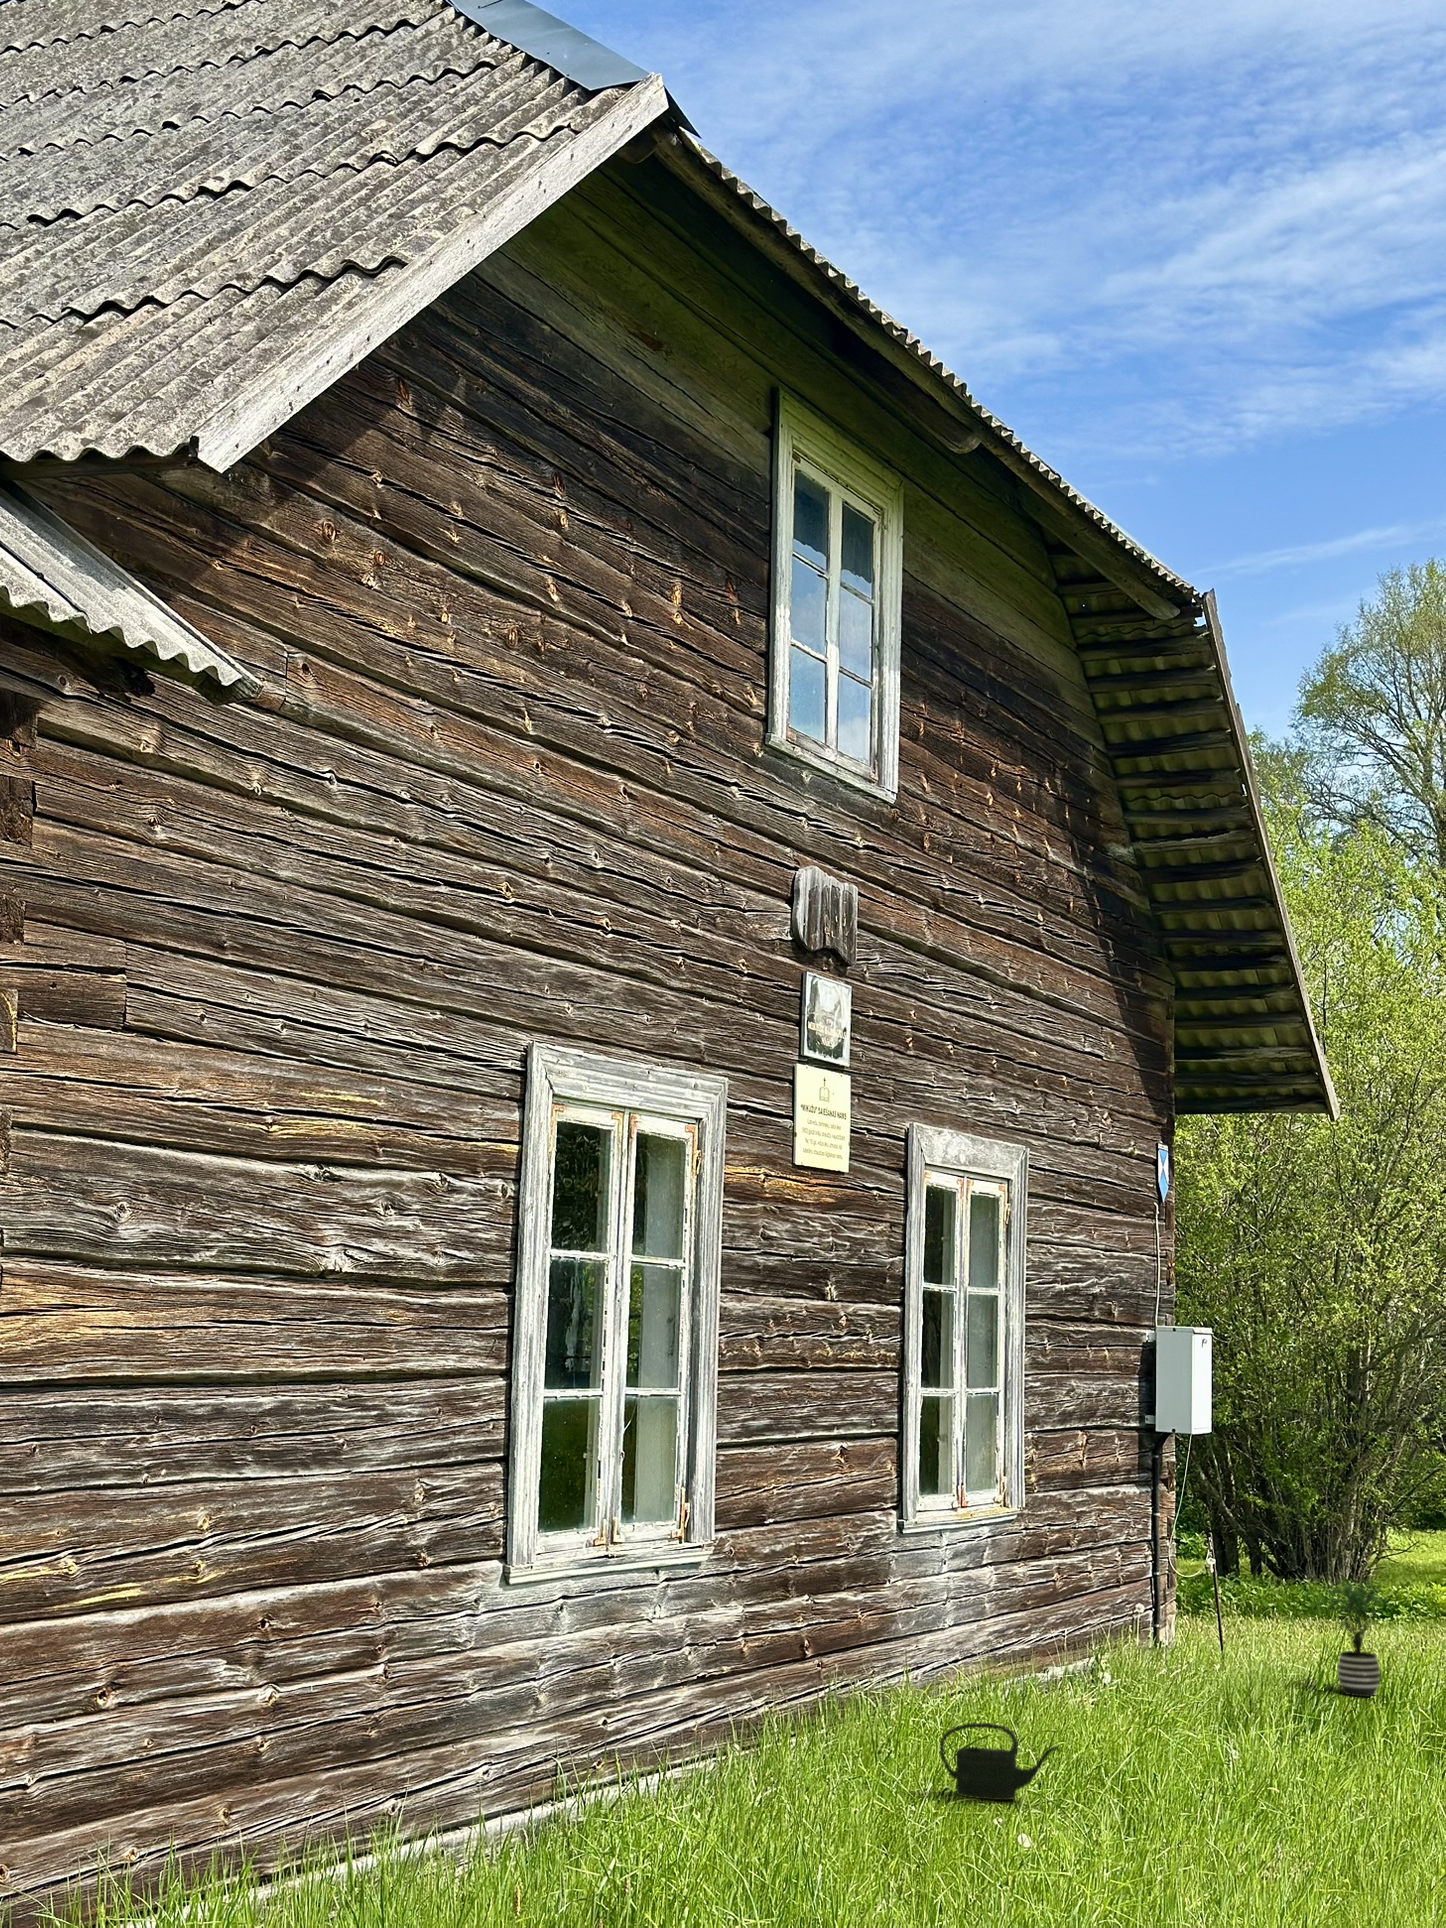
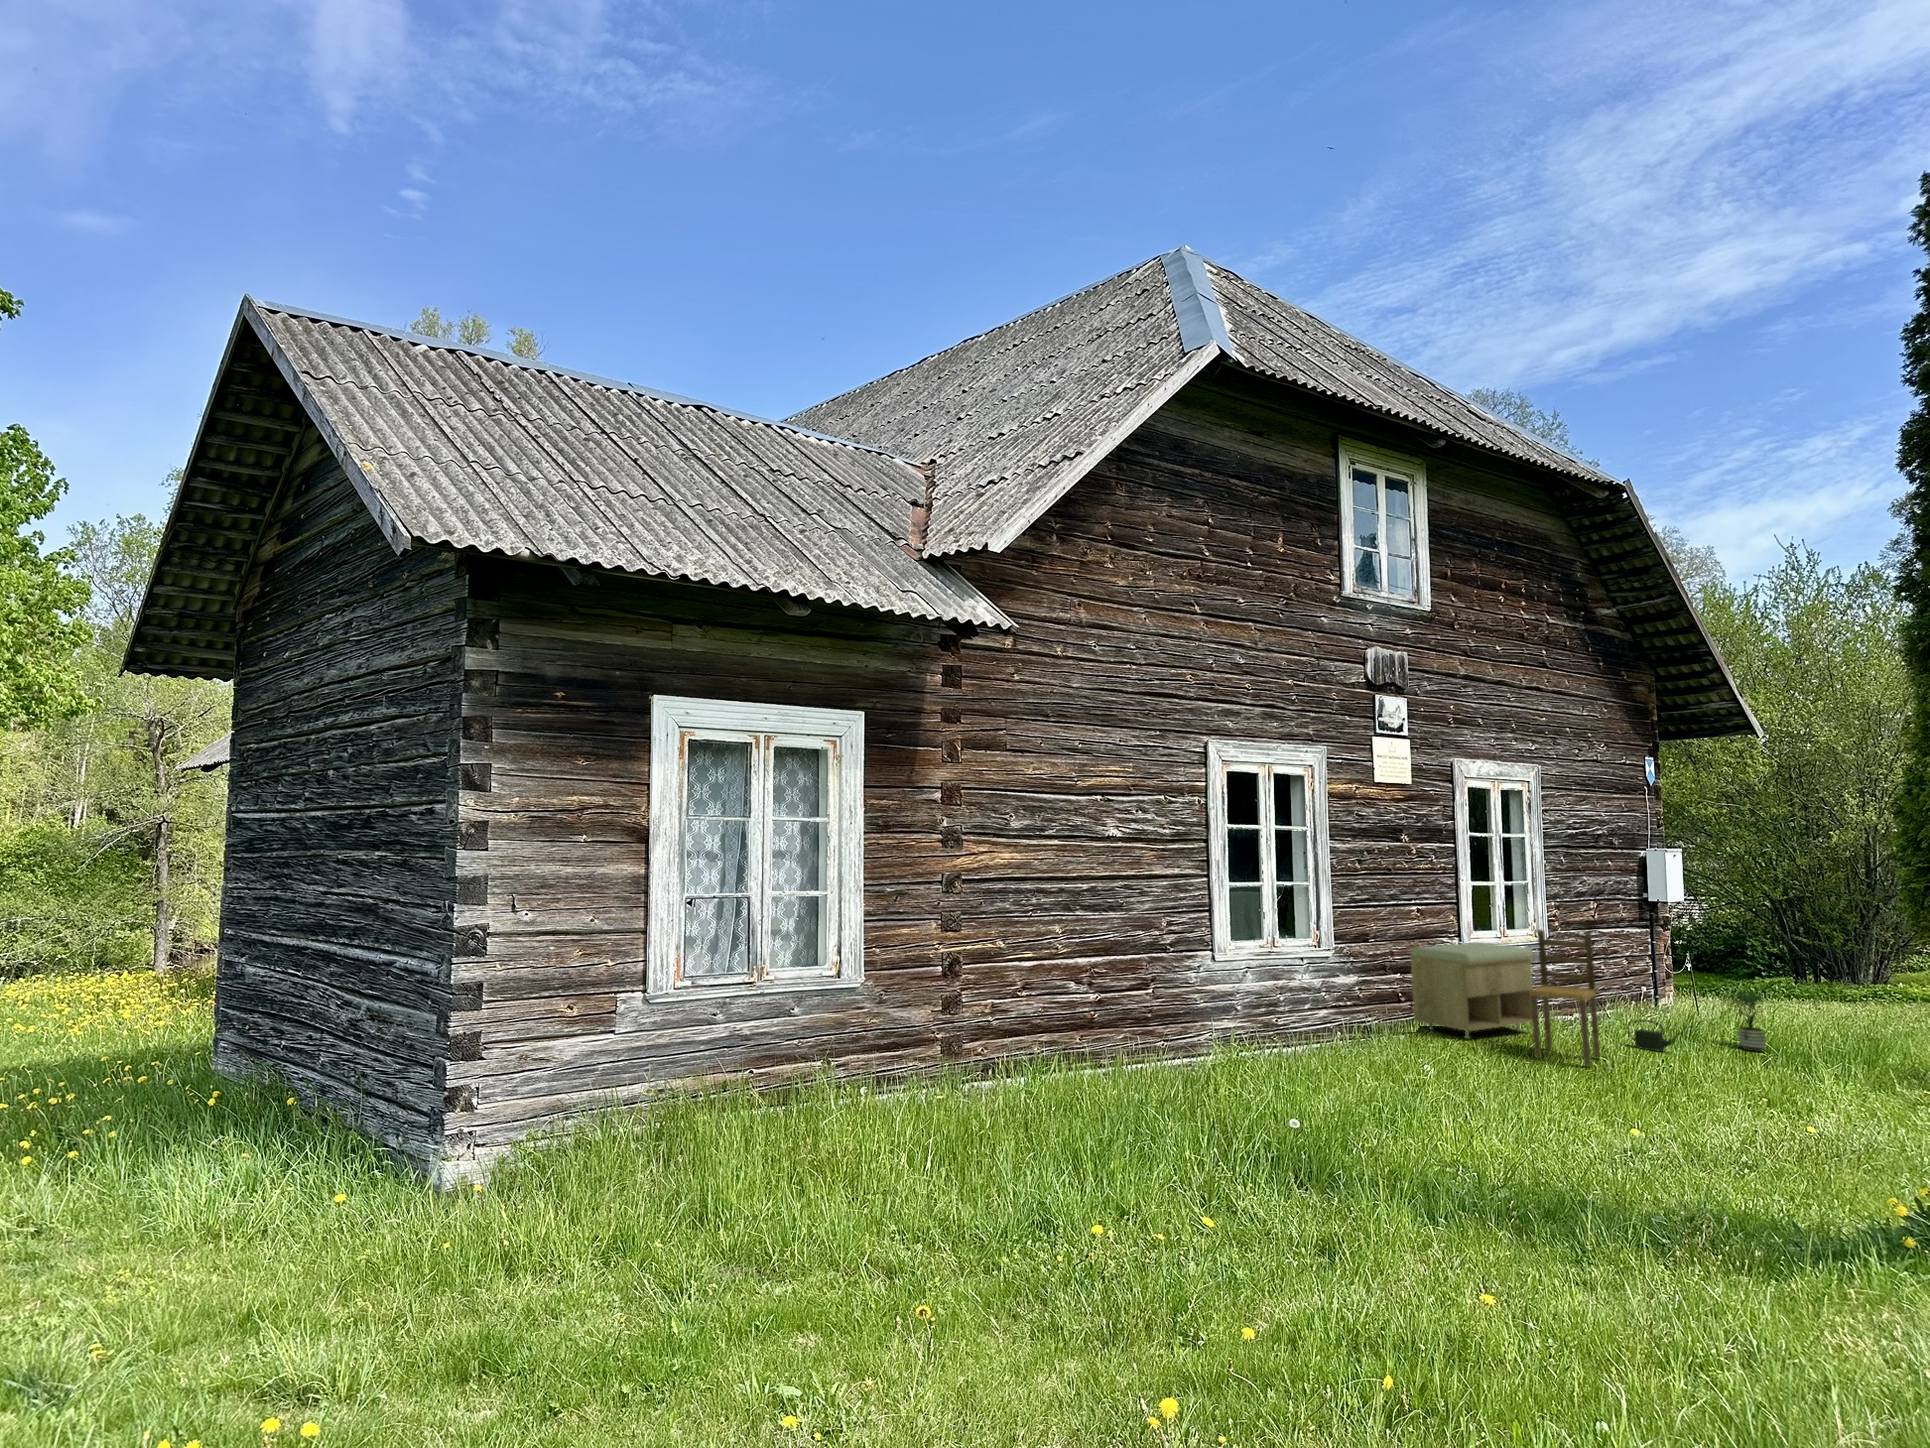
chair: none [1083,1479,1186,1755] -> present [1530,930,1601,1066]
storage bench: none [837,1512,1046,1719] -> present [1410,942,1534,1039]
watering can: present [940,1723,1058,1800] -> present [1626,1020,1681,1051]

